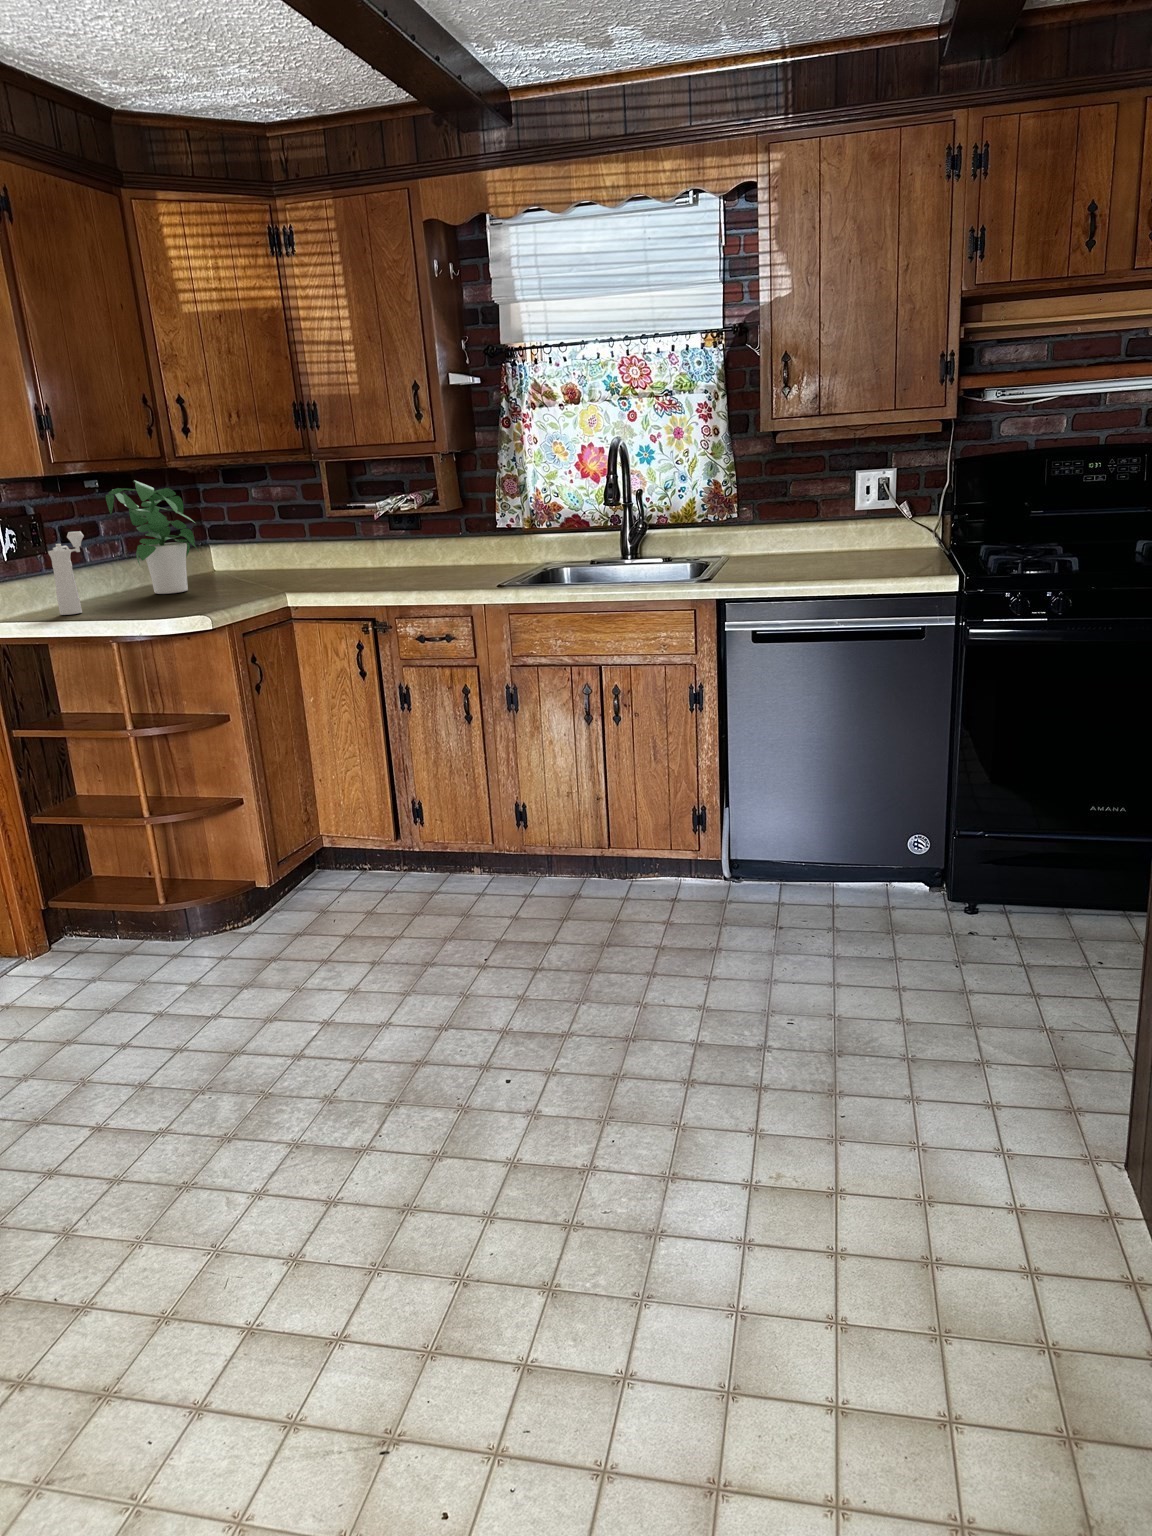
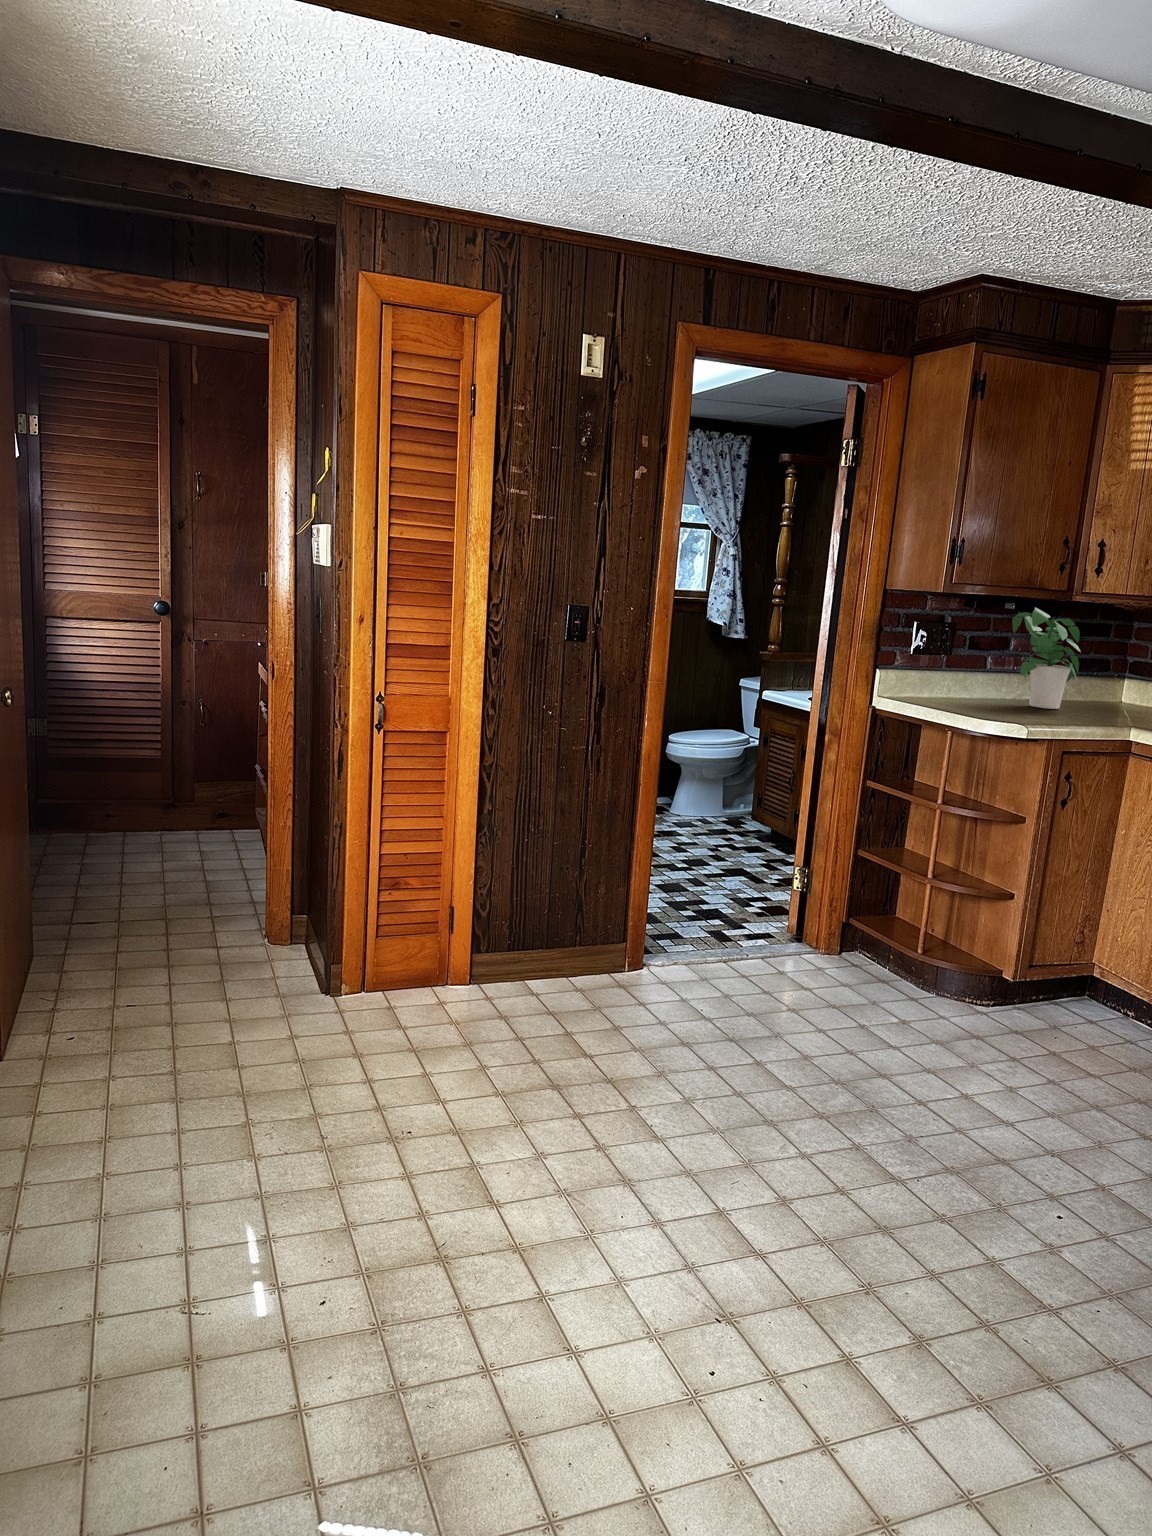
pepper mill: present [48,531,84,615] -> none [932,641,976,705]

